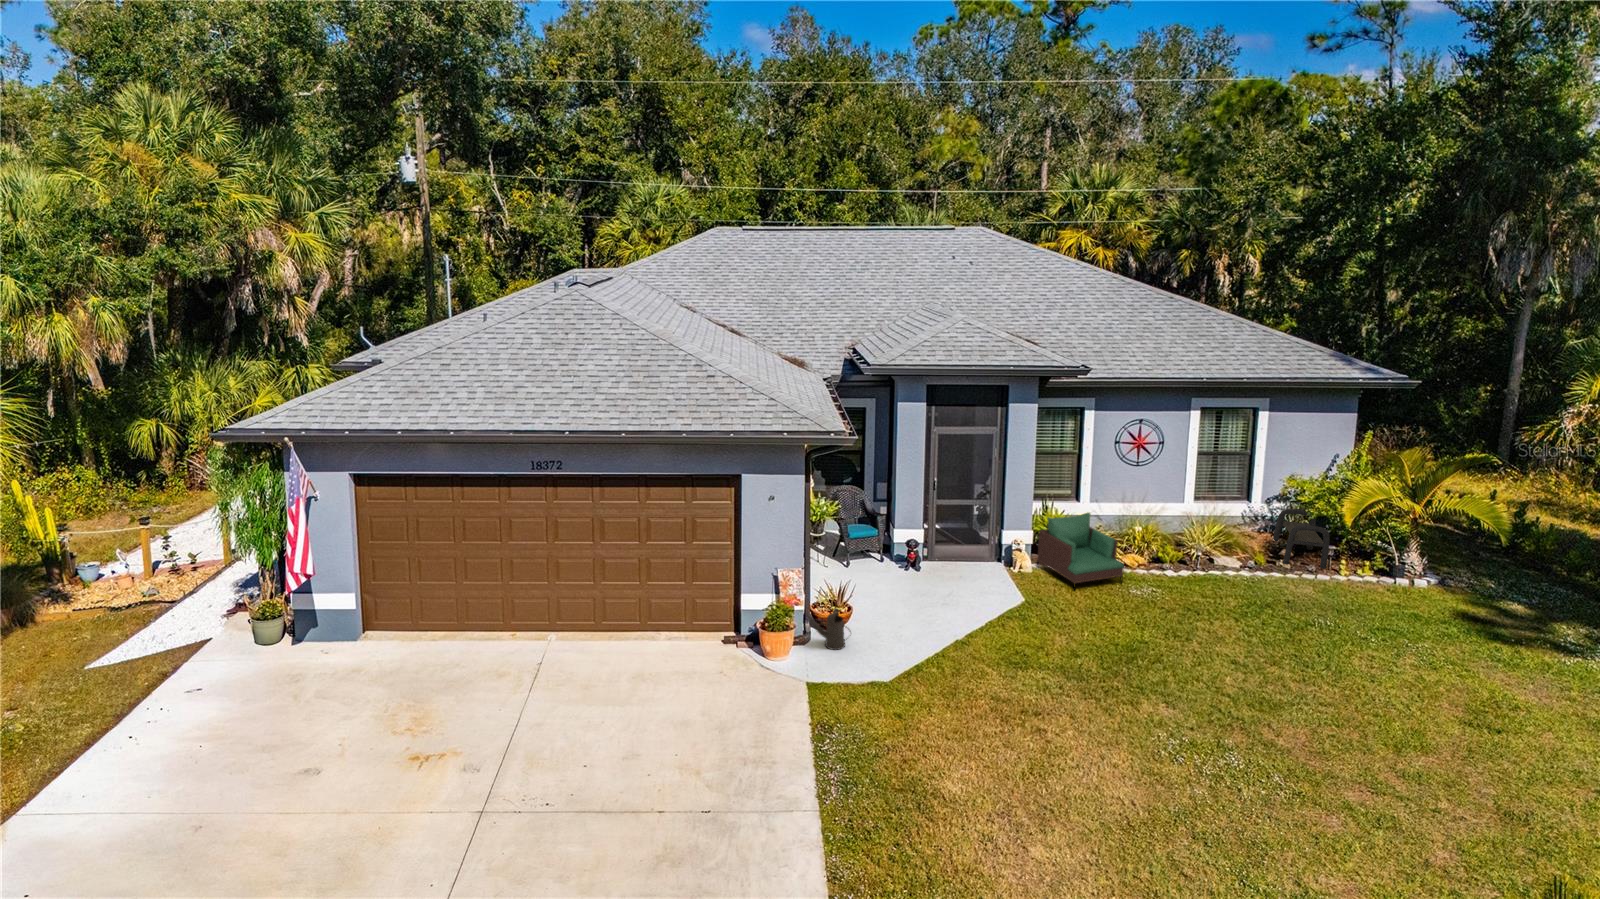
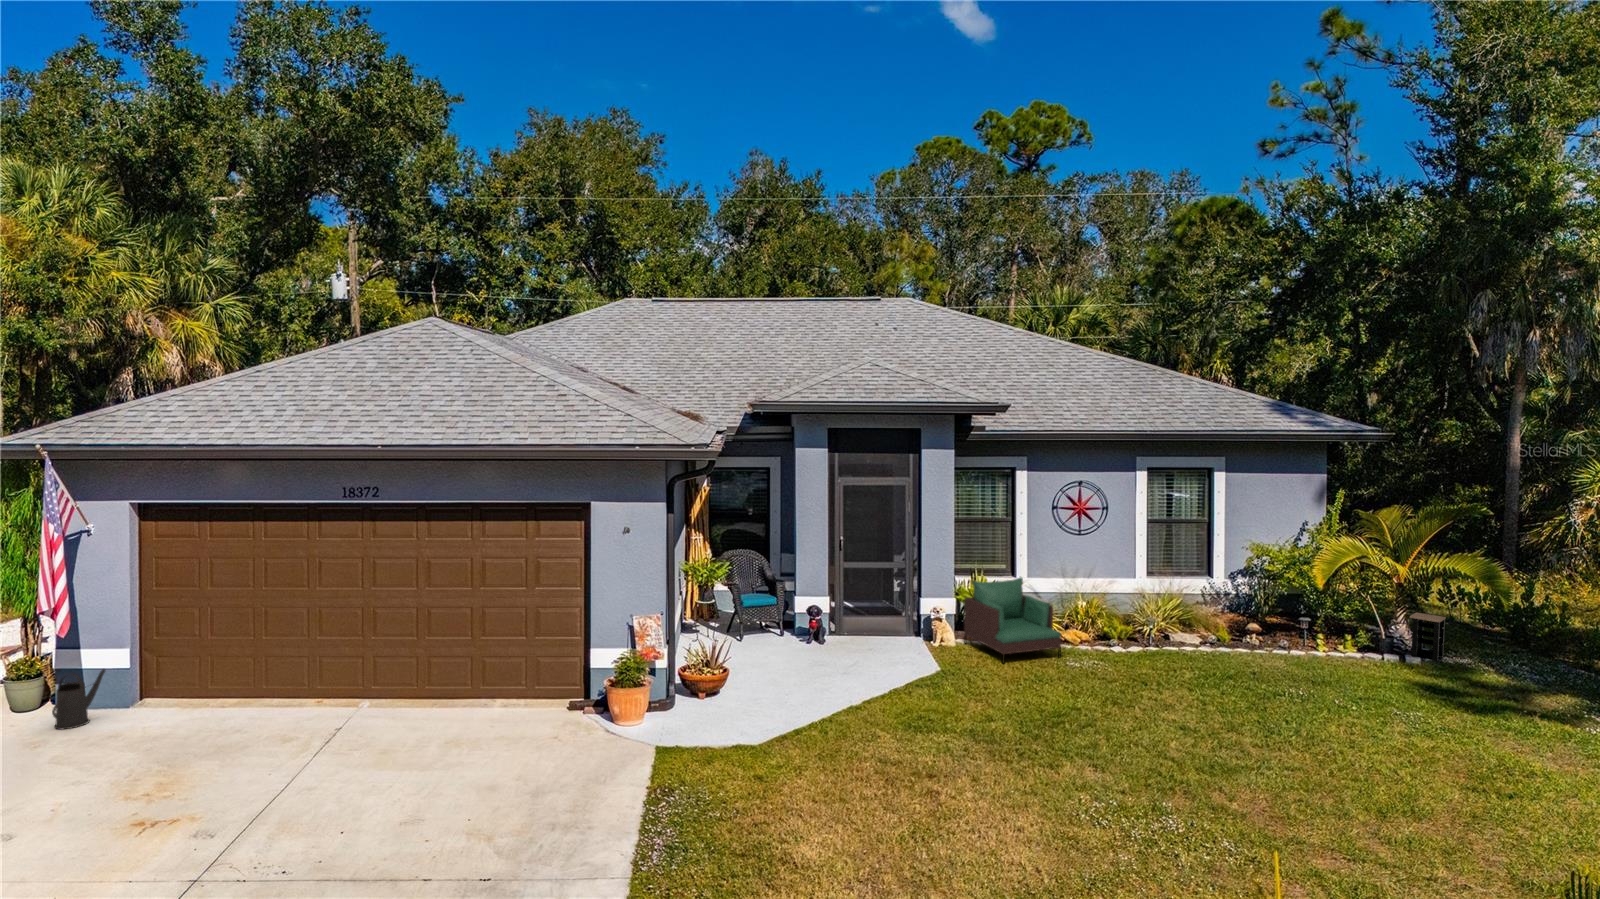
bench: present [1273,509,1330,569] -> none [1238,581,1298,645]
side table: none [1426,545,1463,588] -> present [1410,612,1446,661]
watering can: present [806,608,849,650] -> present [52,669,105,730]

